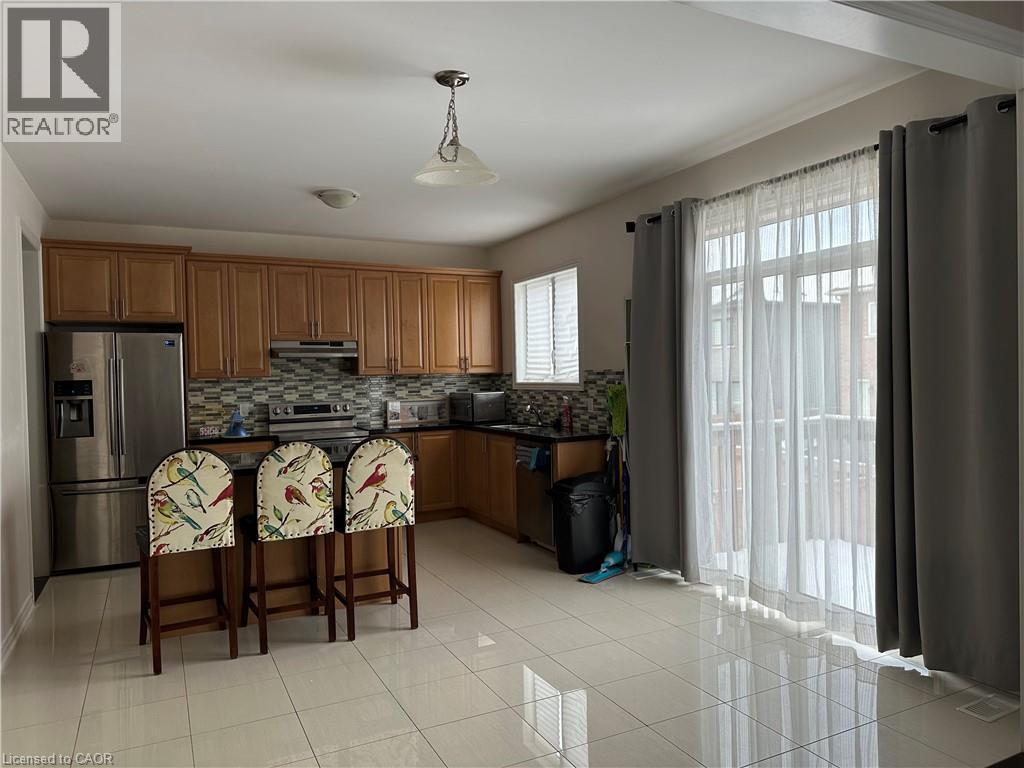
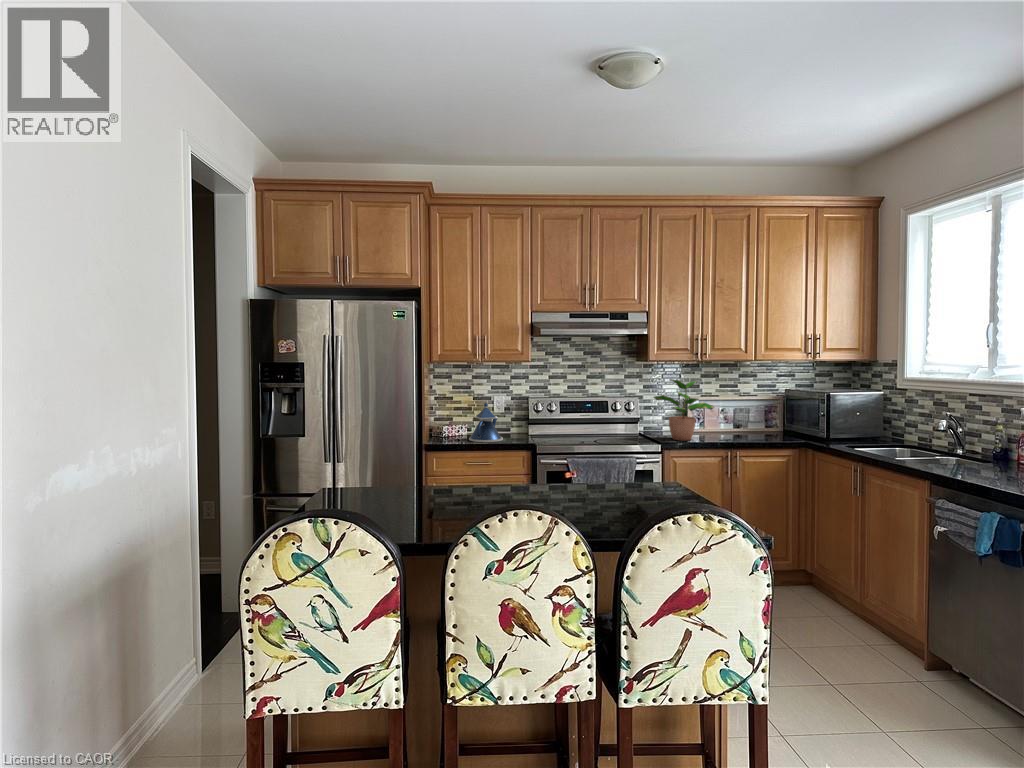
potted plant: none [361,387,403,429] -> present [654,379,714,440]

